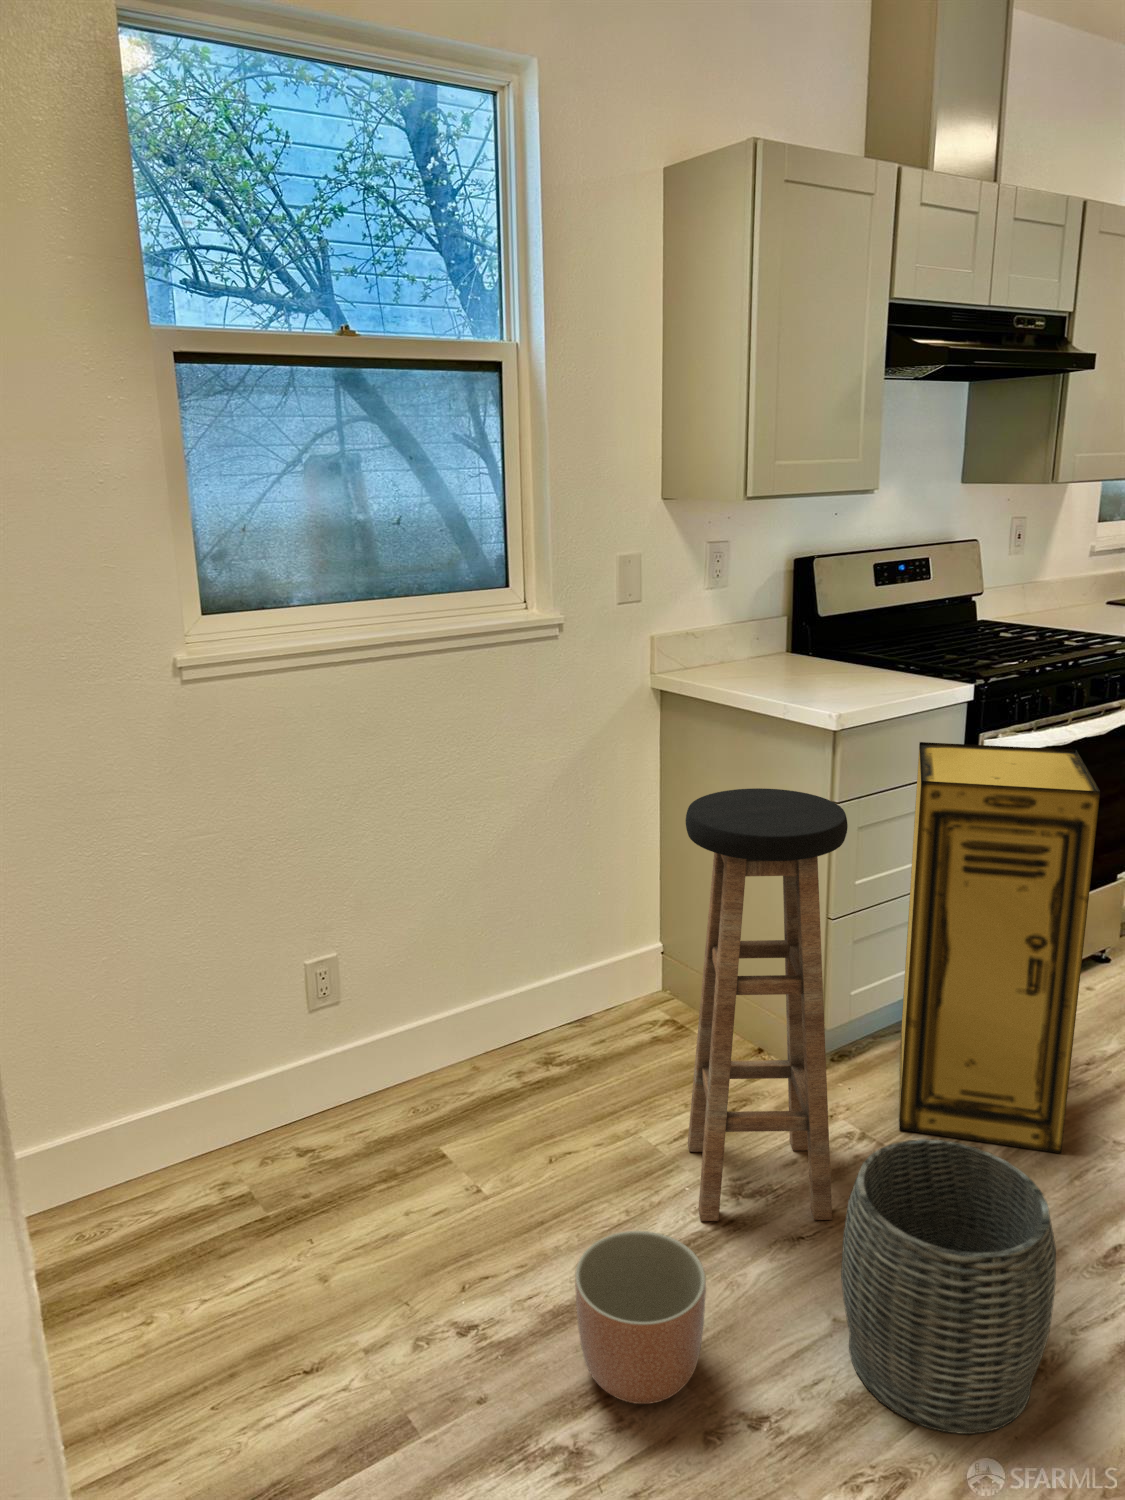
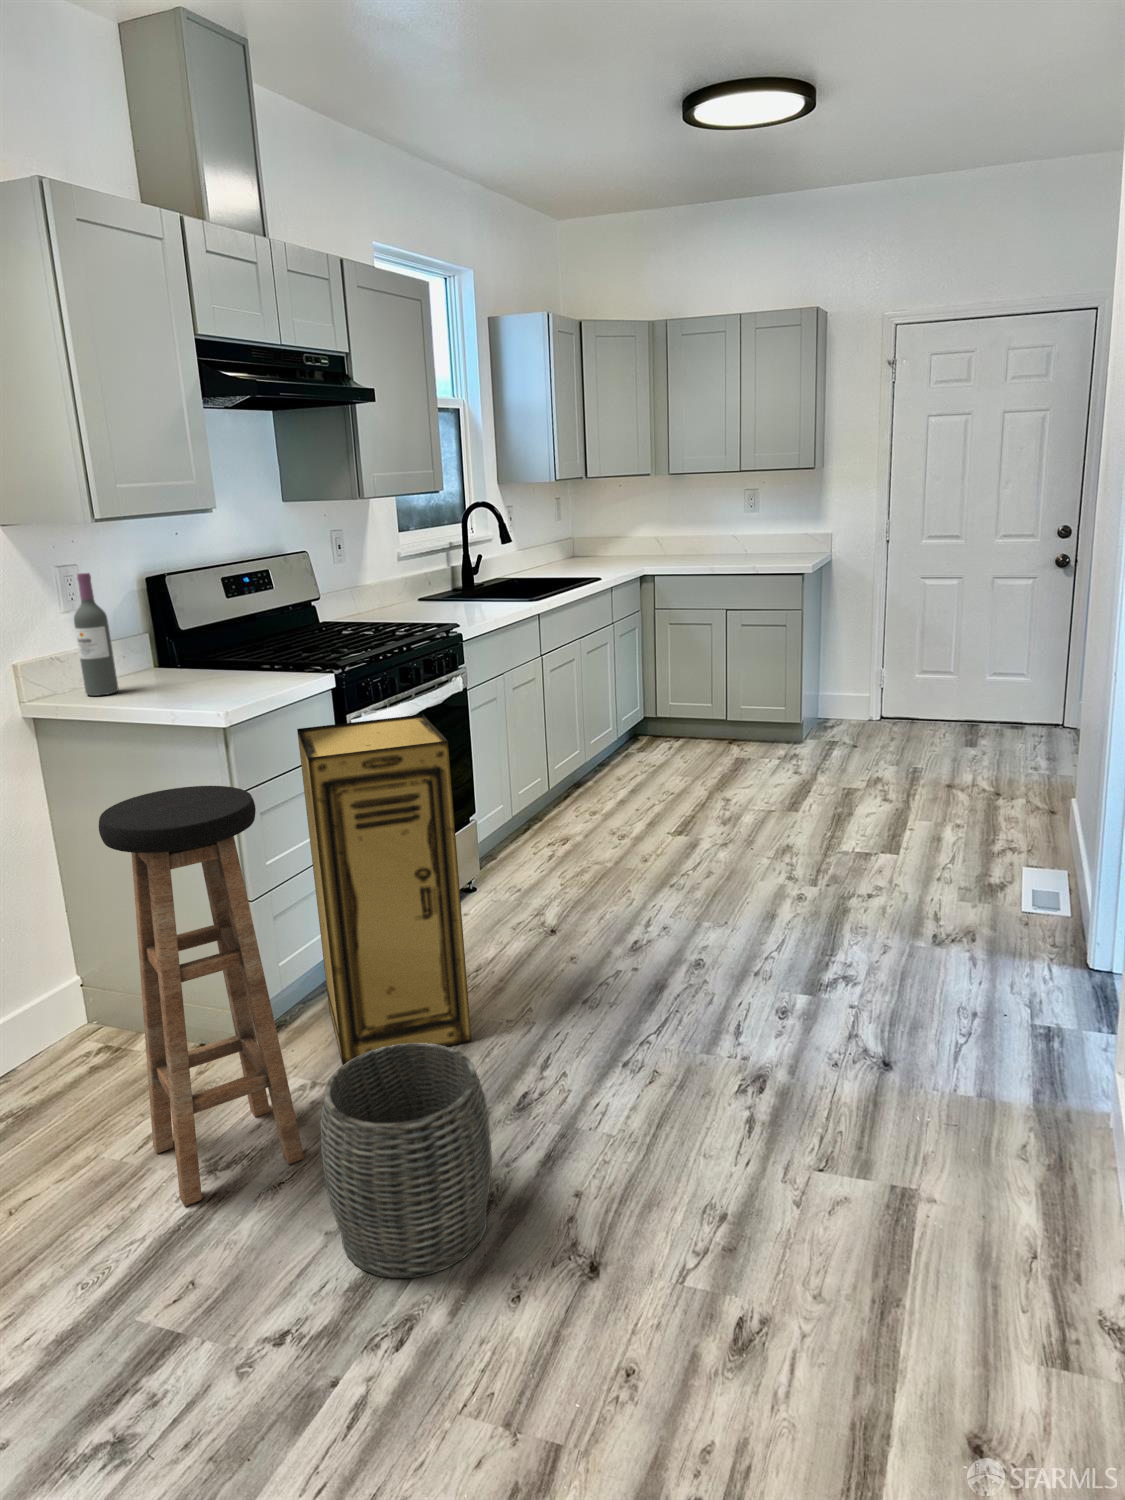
wine bottle: none [712,550,745,675] -> present [74,573,119,696]
planter: present [575,1231,706,1404] -> none [78,1217,216,1383]

